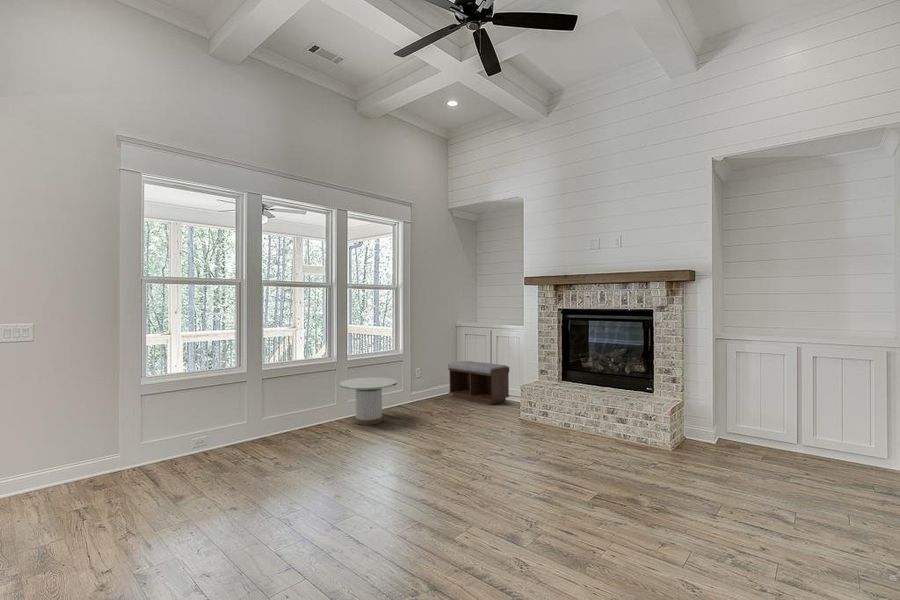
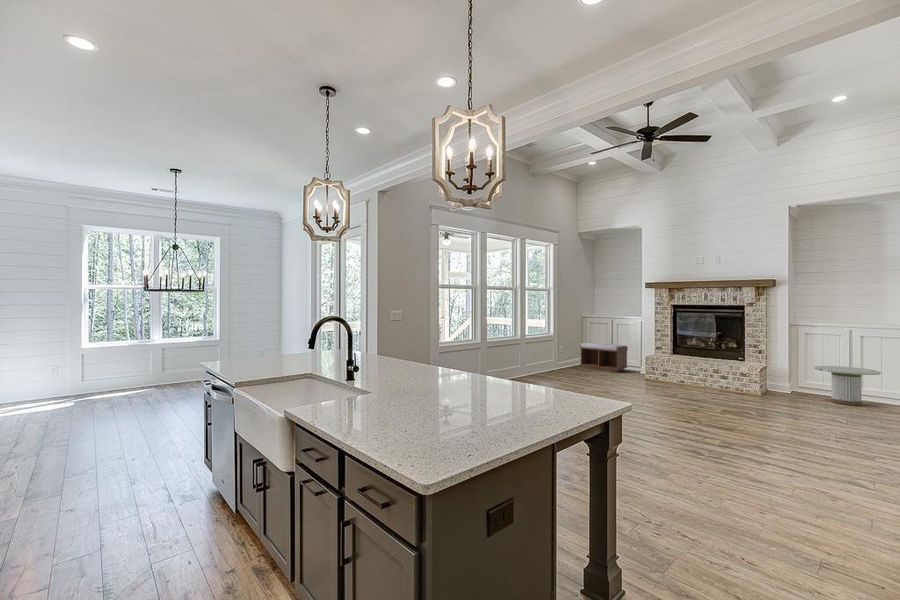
side table: present [339,377,397,425] -> present [814,366,881,406]

